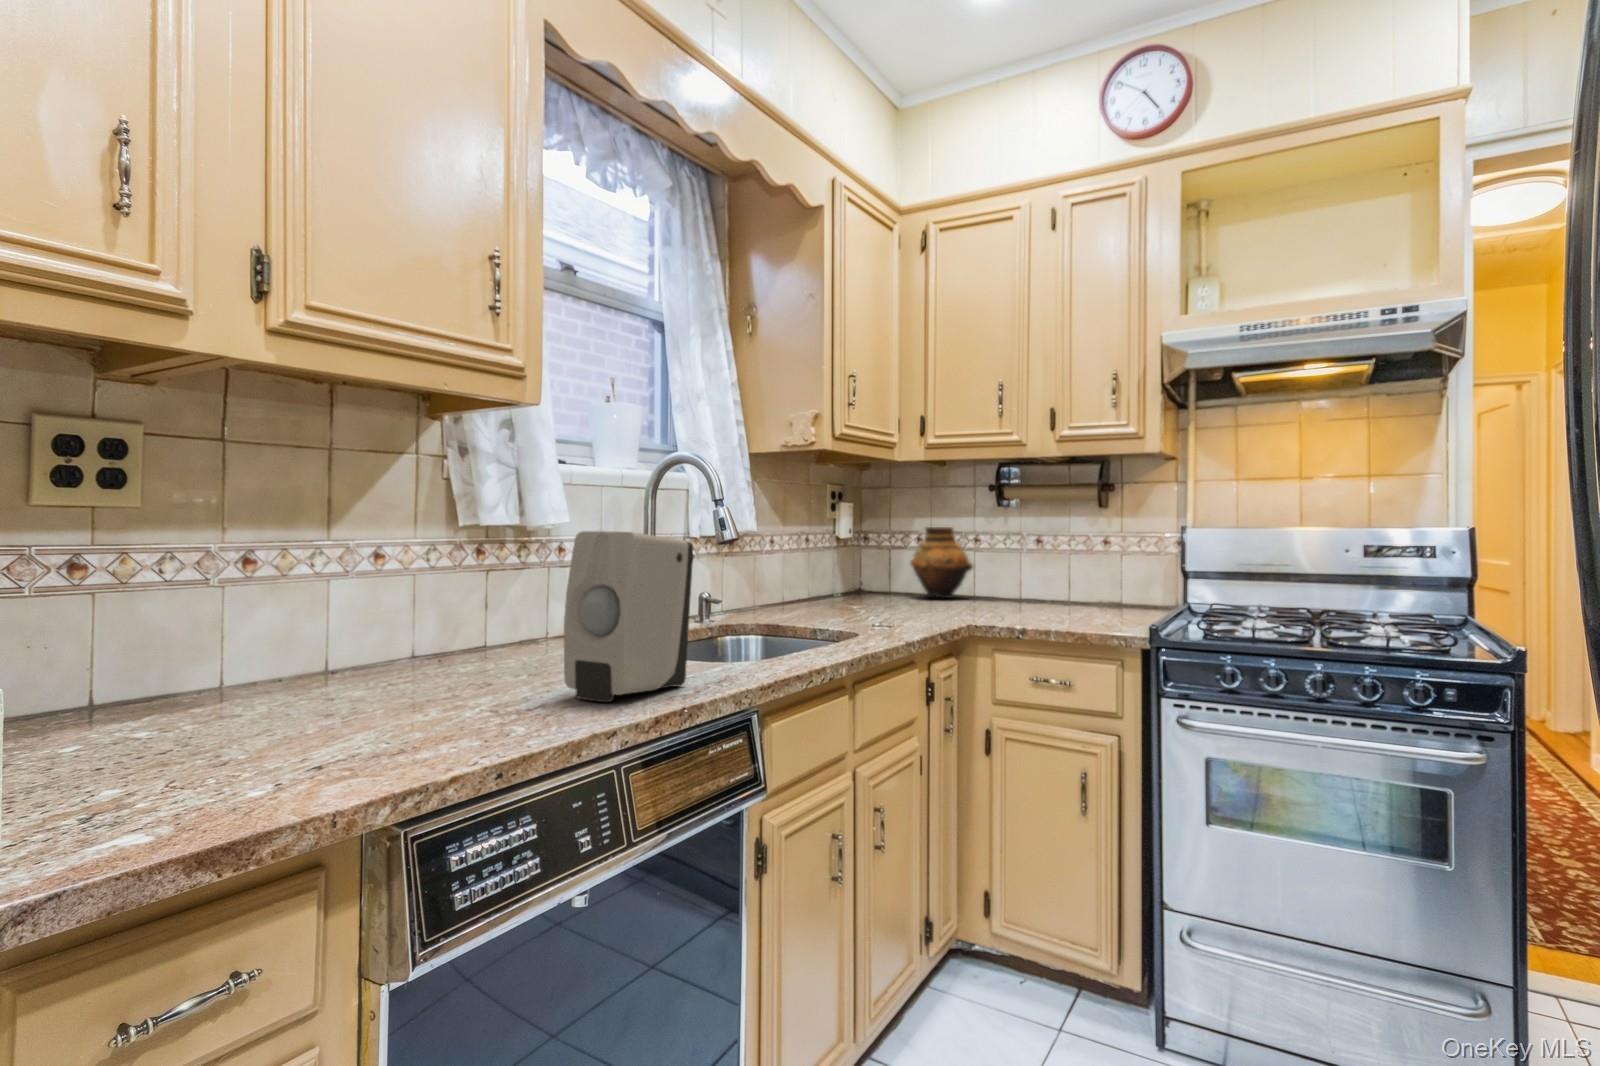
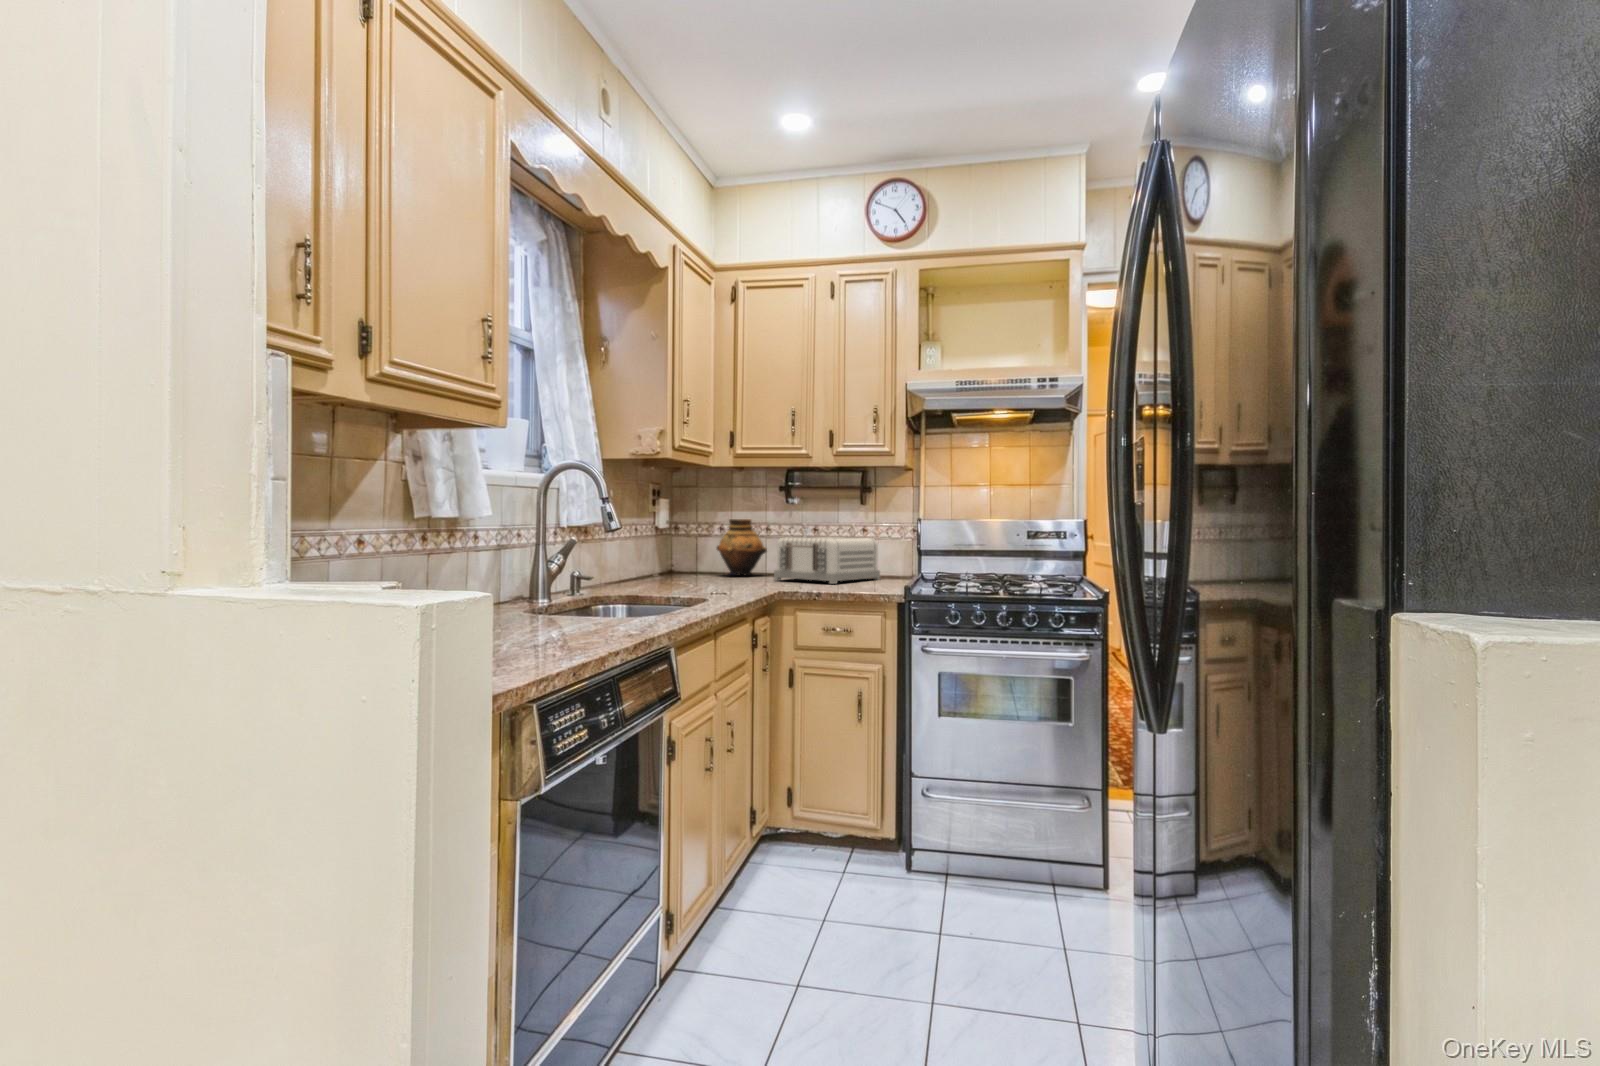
soap dispenser: present [564,531,693,702] -> none [550,521,631,640]
toaster: none [975,551,1126,615] -> present [774,537,880,584]

